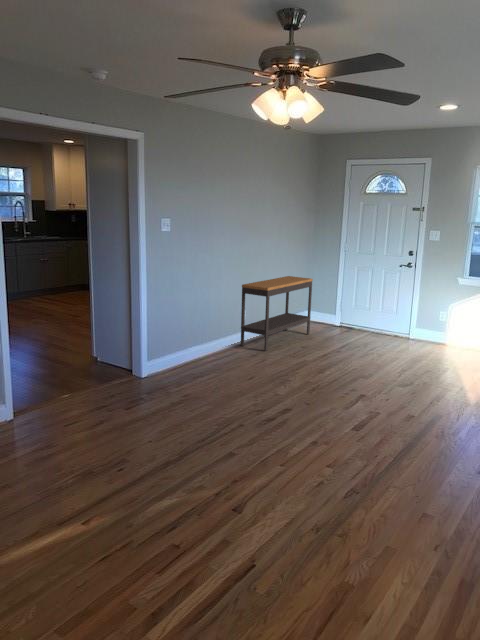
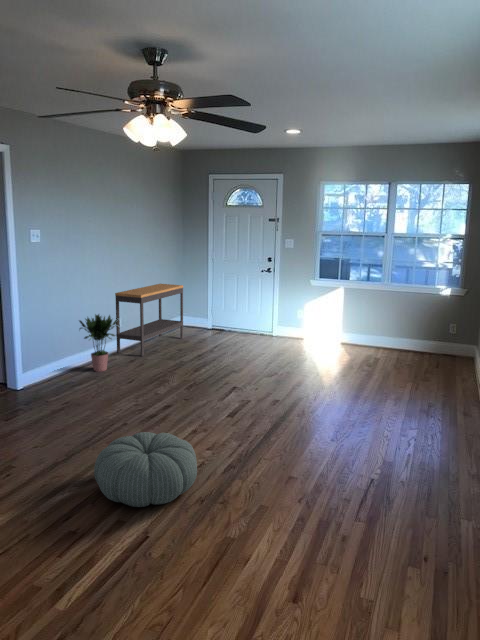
potted plant: none [202,303,247,365] -> present [79,314,120,372]
pouf: none [203,442,314,528] -> present [94,432,197,507]

